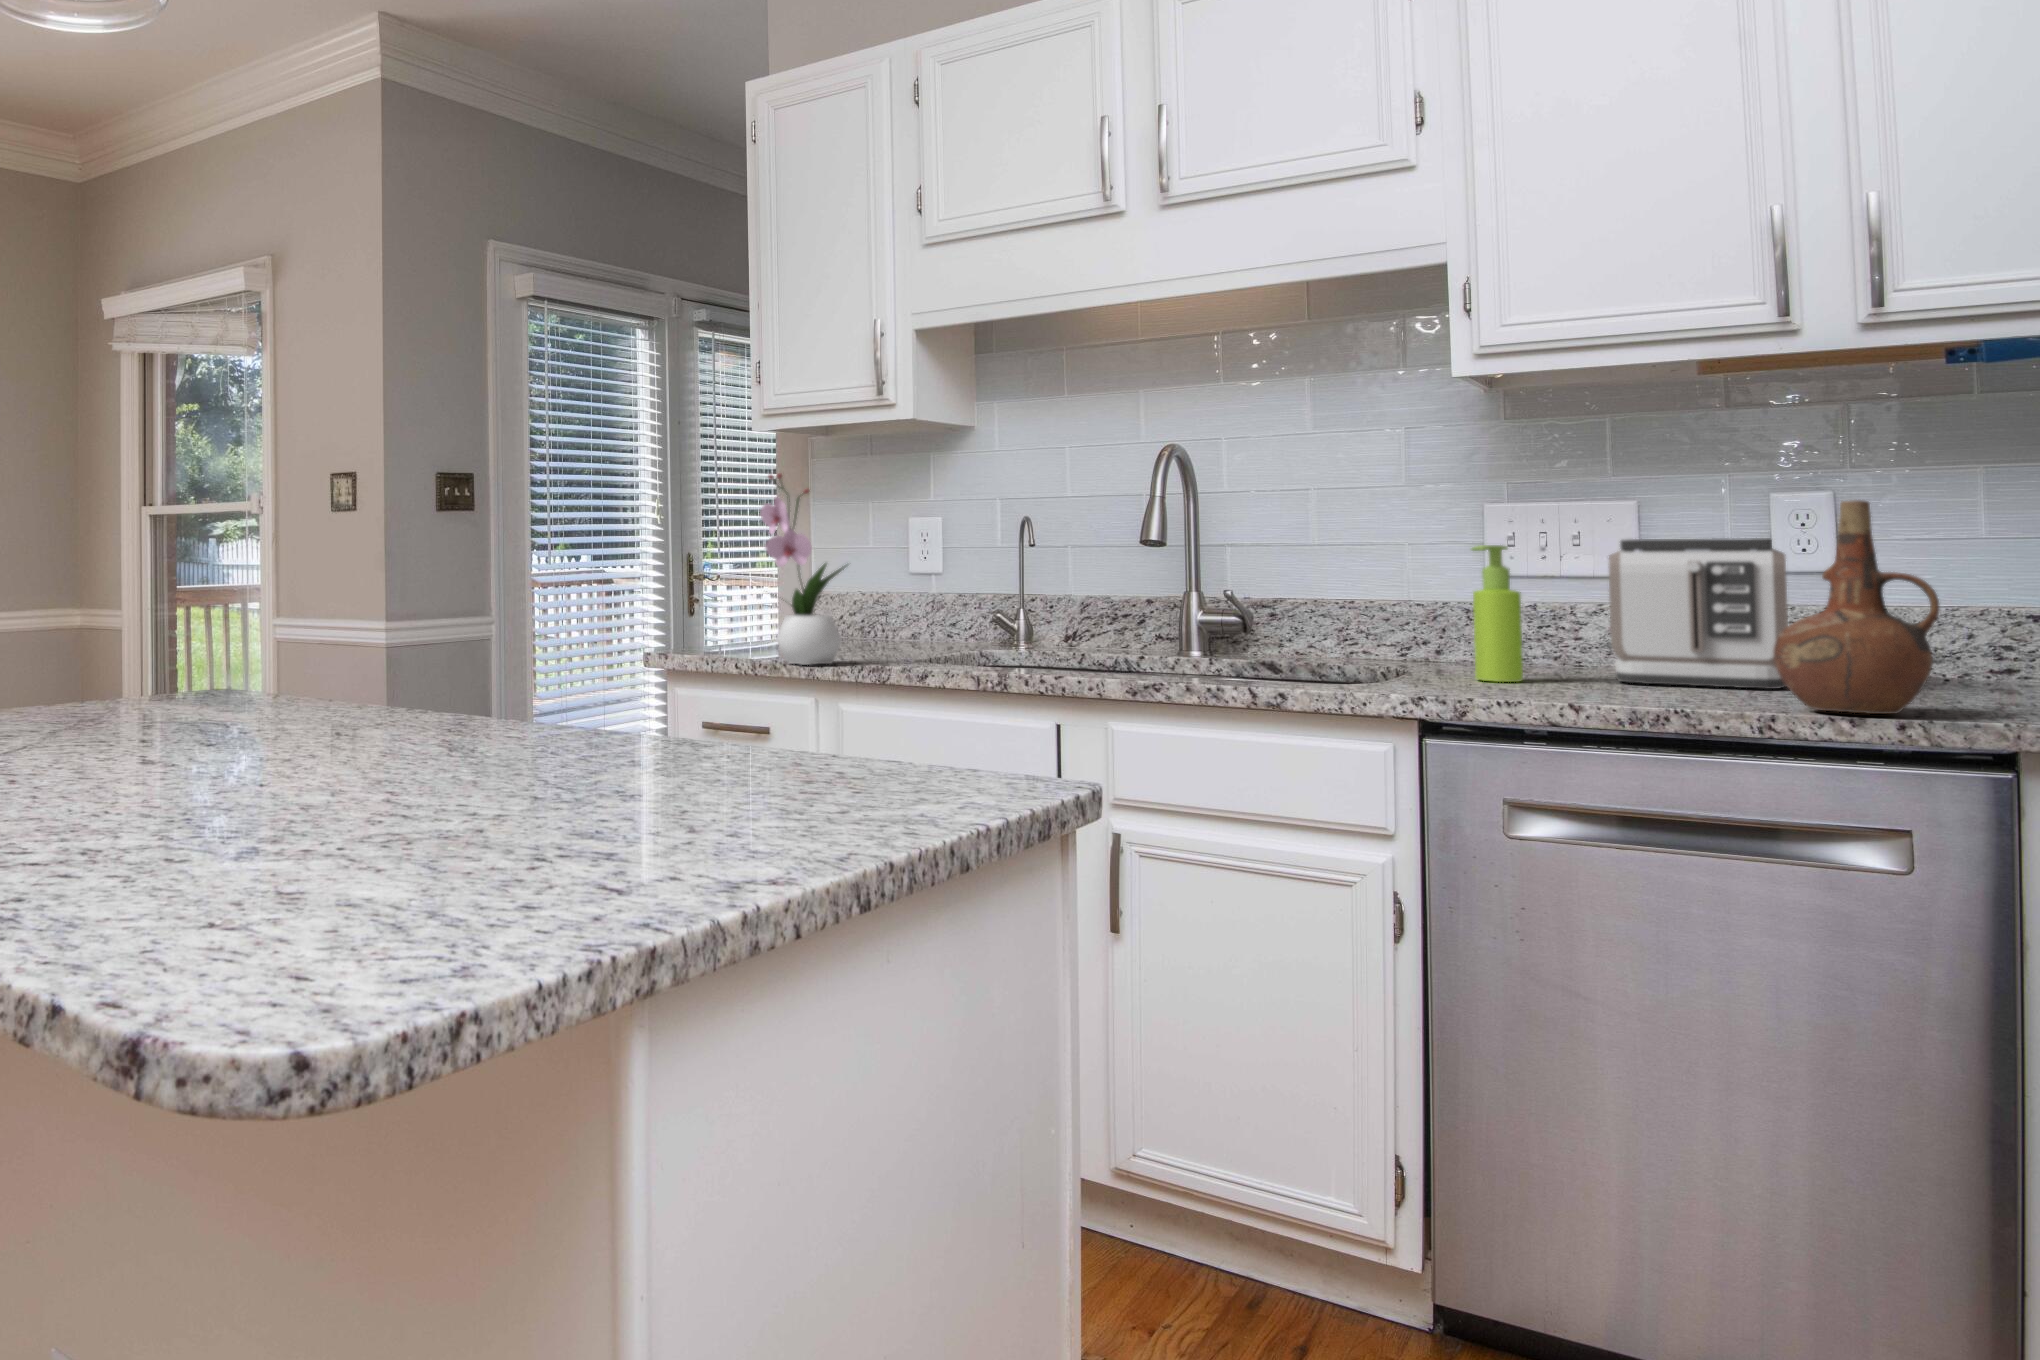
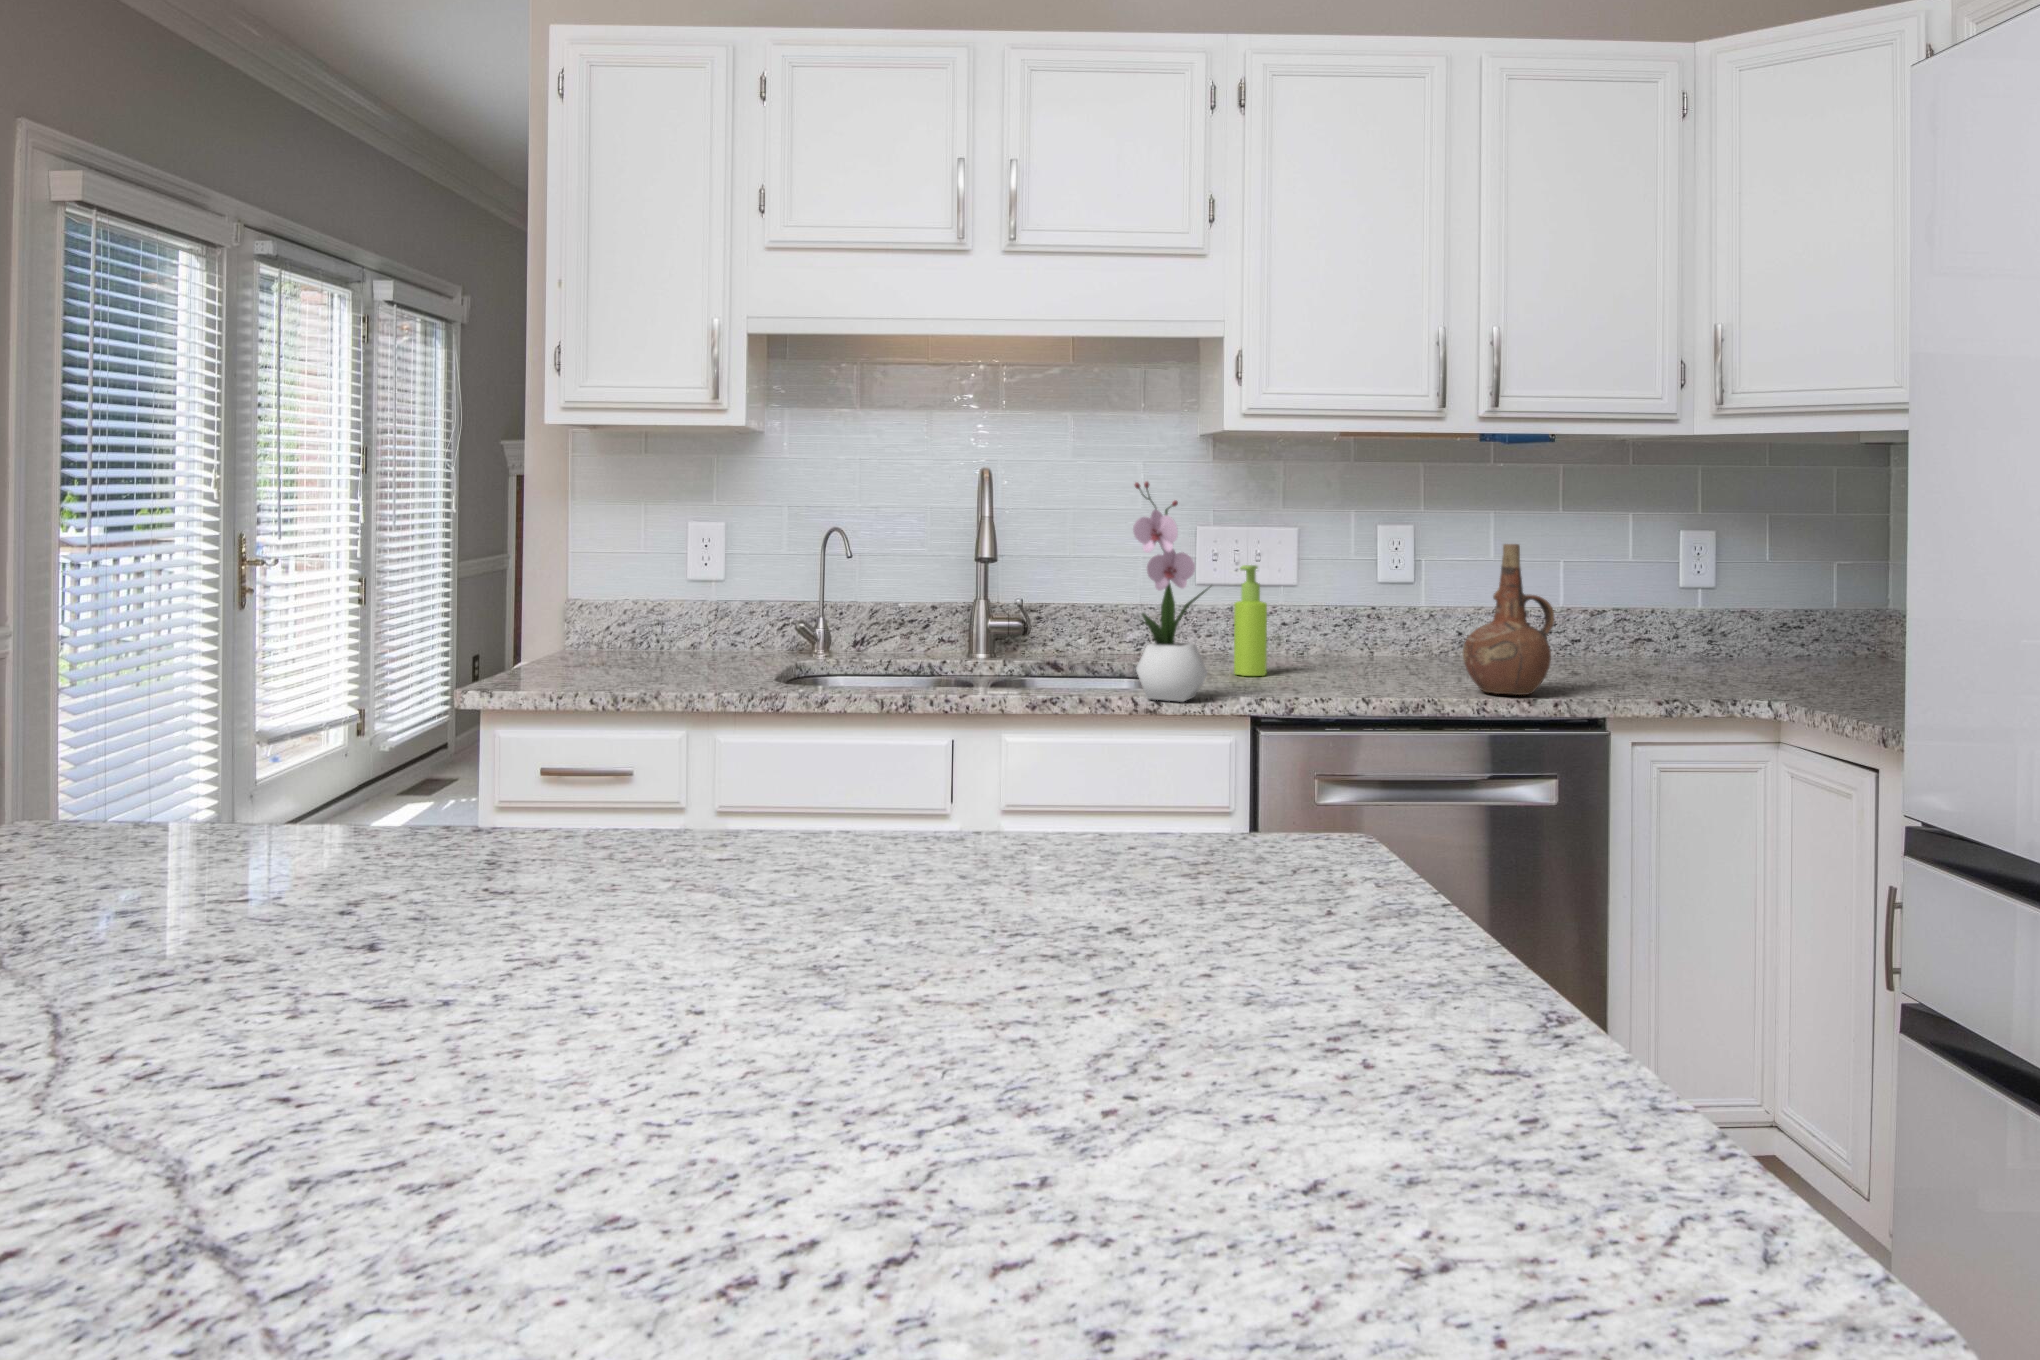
flower arrangement: present [760,473,846,665] -> present [1133,482,1211,702]
toaster: present [1609,538,1788,689] -> none [1281,555,1421,672]

